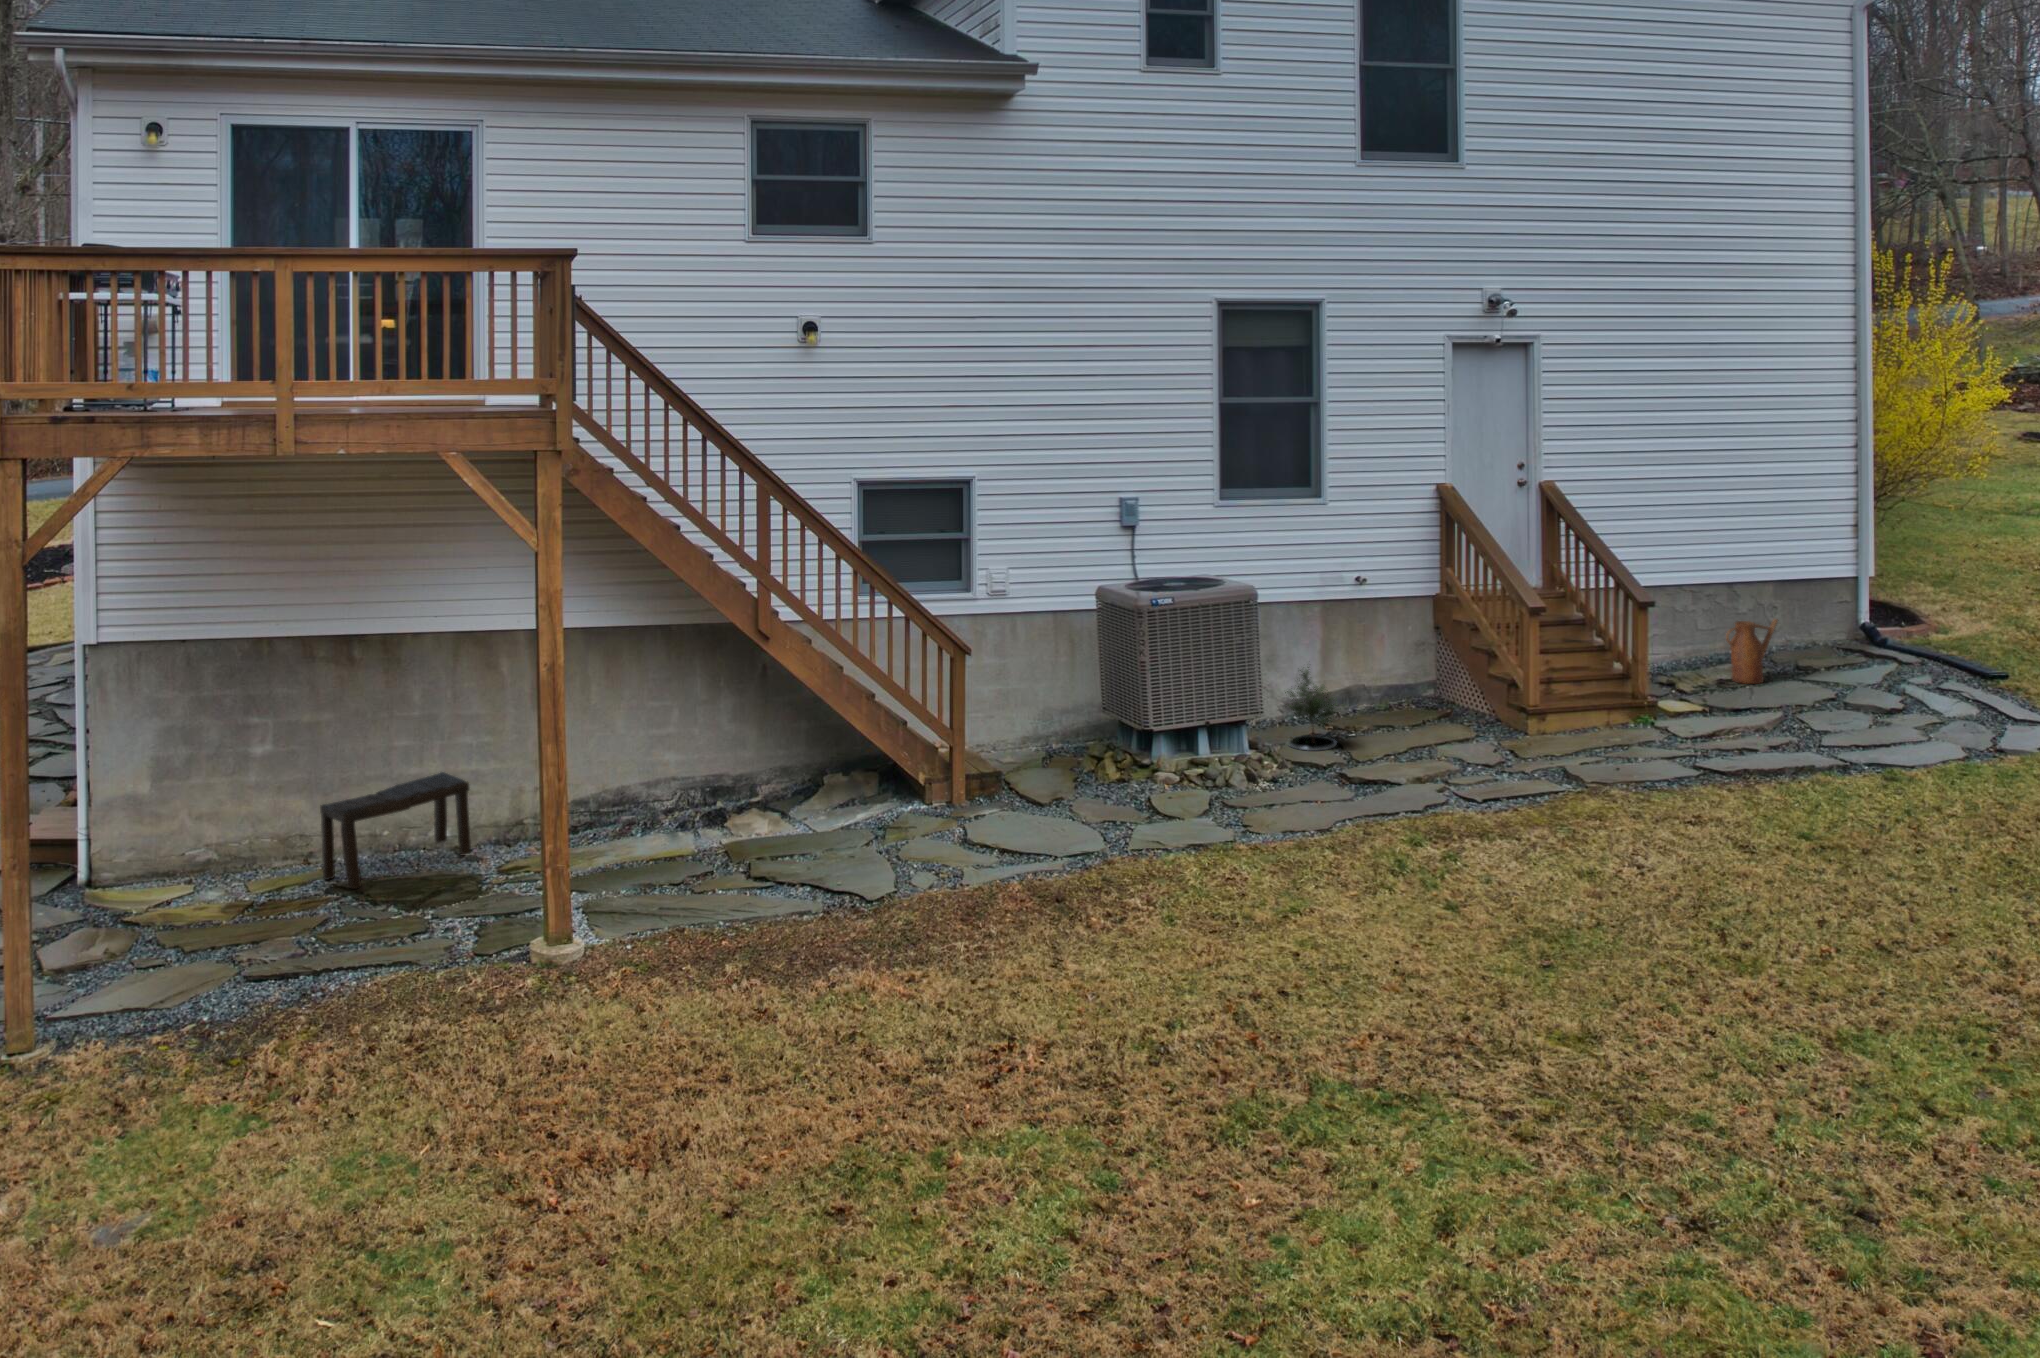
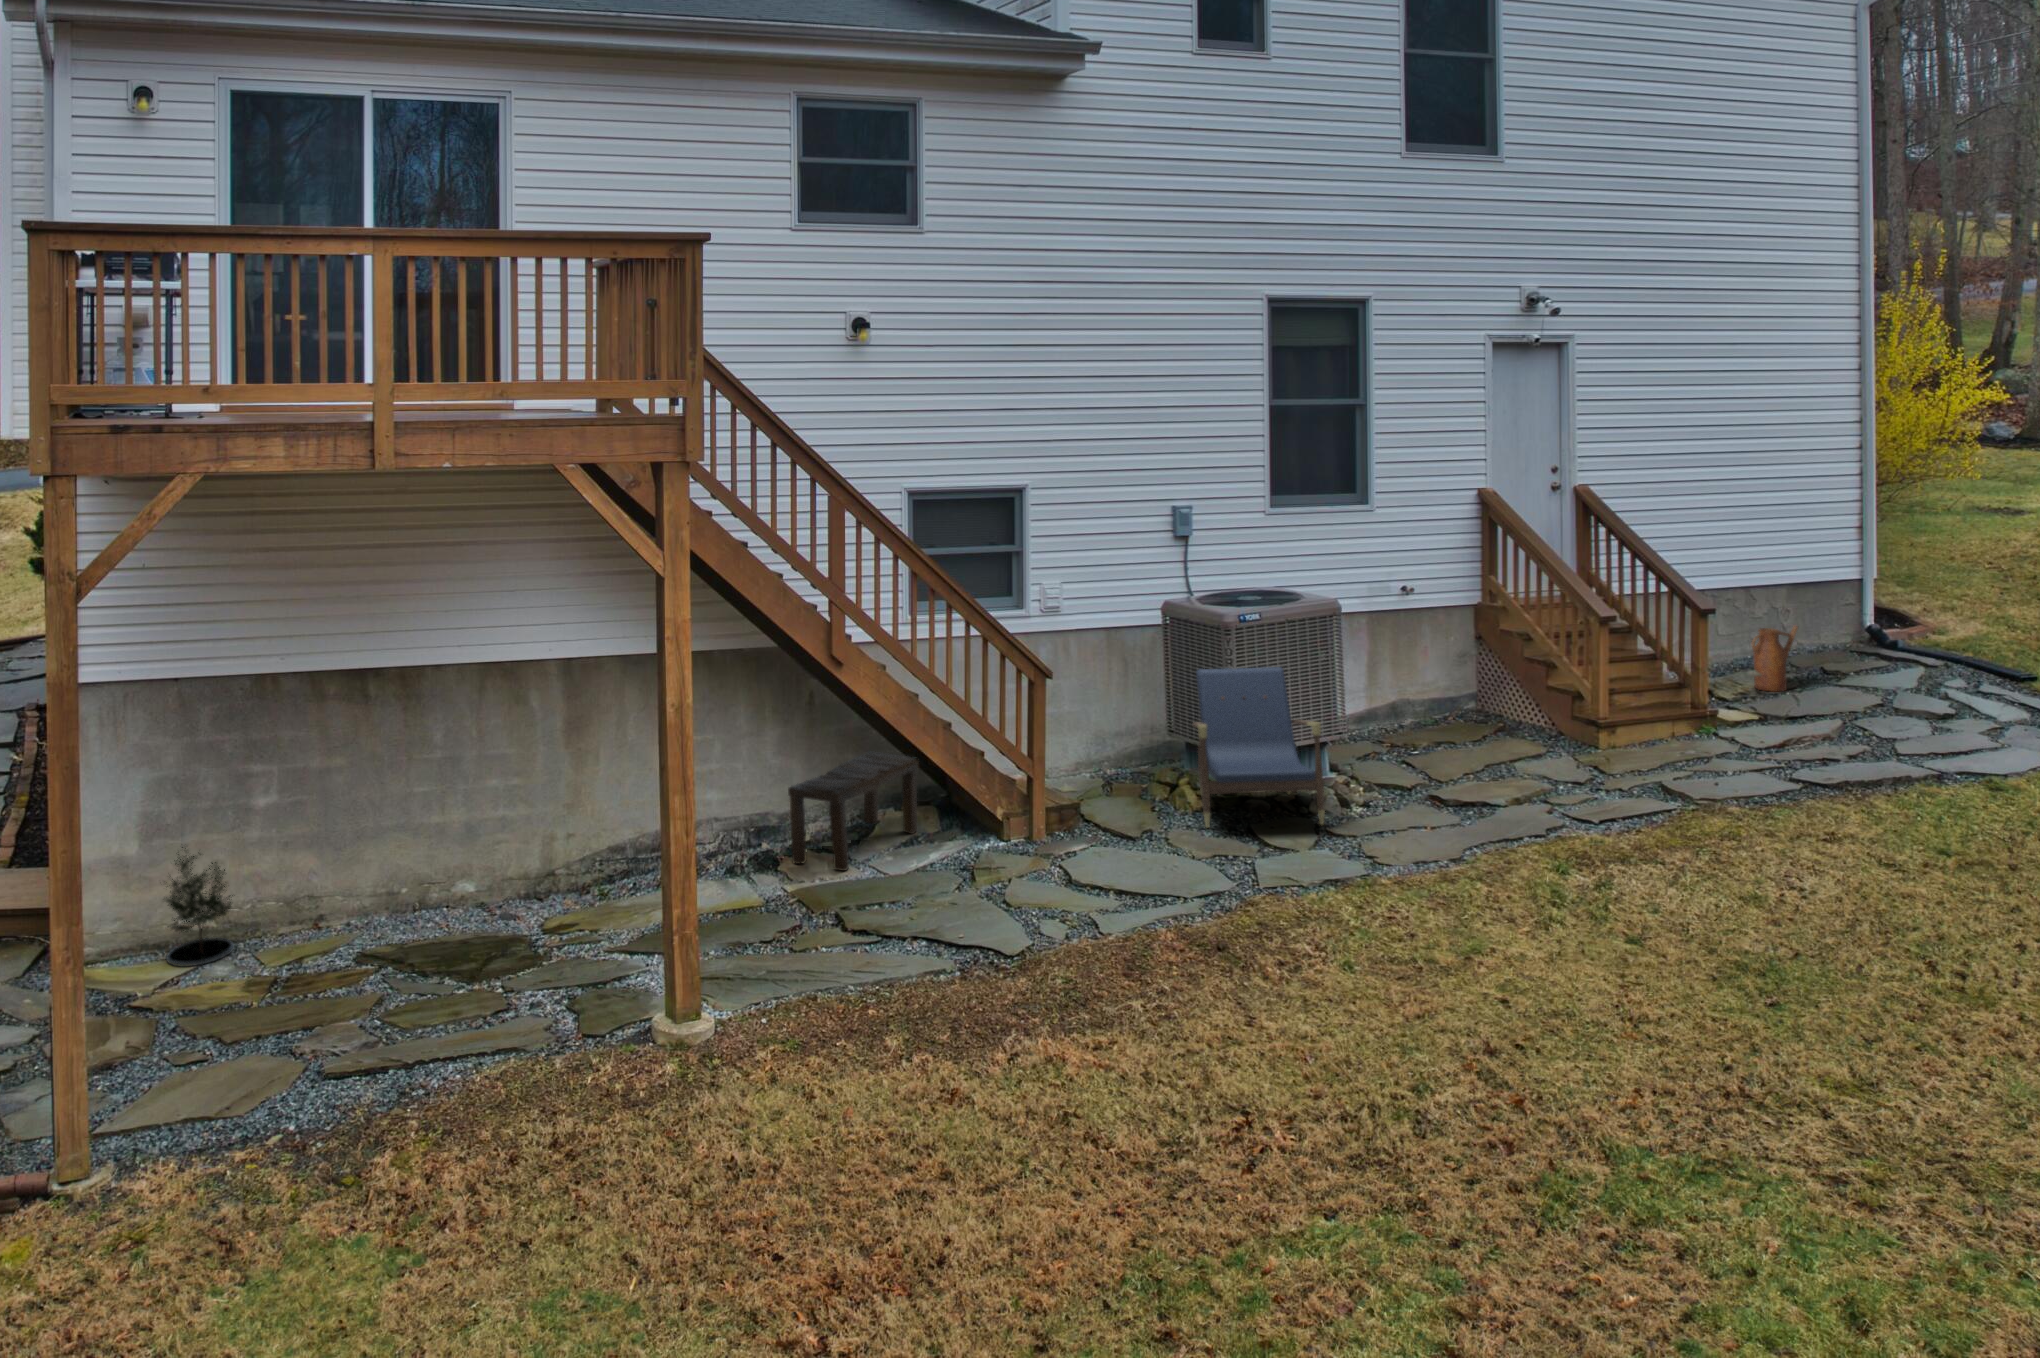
lounge chair: none [1105,651,1223,799] -> present [1193,667,1325,828]
potted tree: present [1285,667,1337,751] -> present [166,847,234,967]
bench: present [320,772,471,889] -> present [788,751,918,871]

